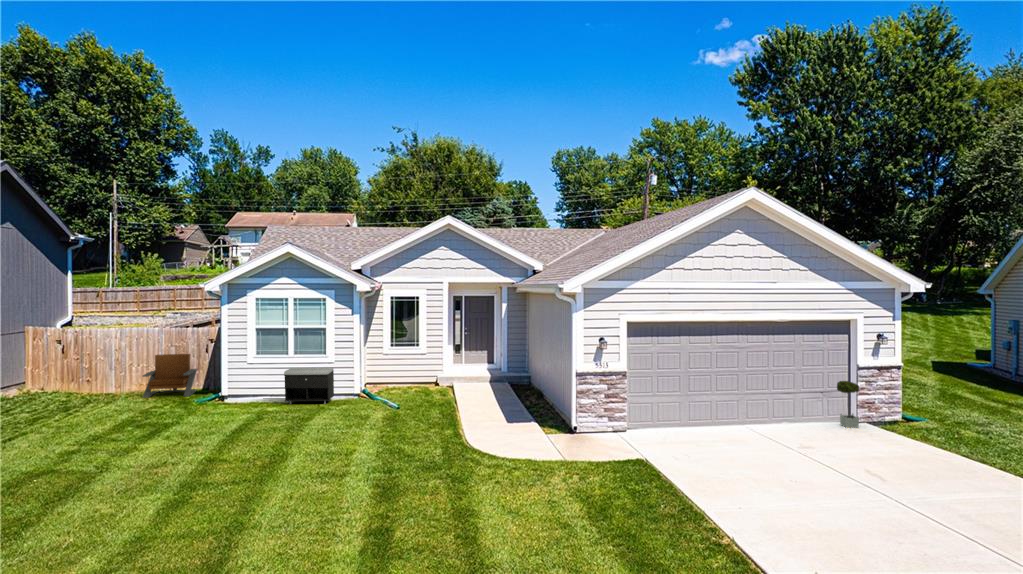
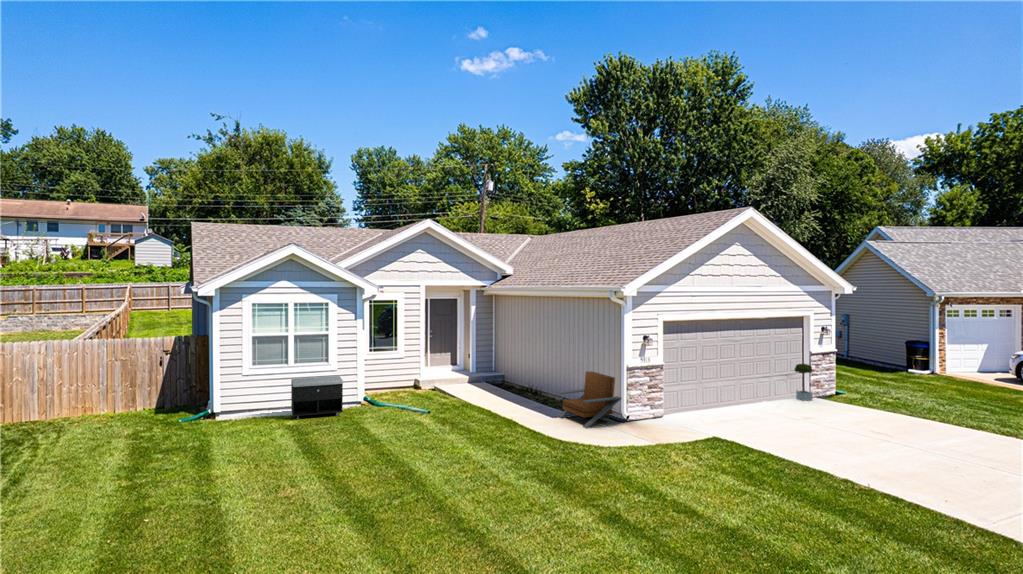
lounge chair: present [143,354,197,398] -> present [558,371,621,429]

